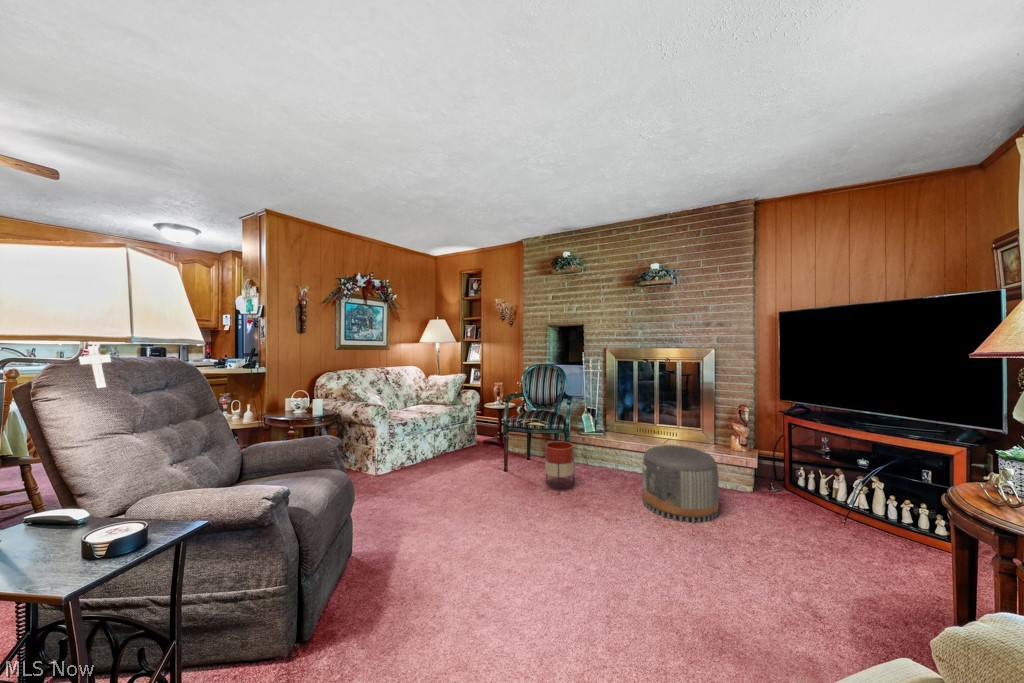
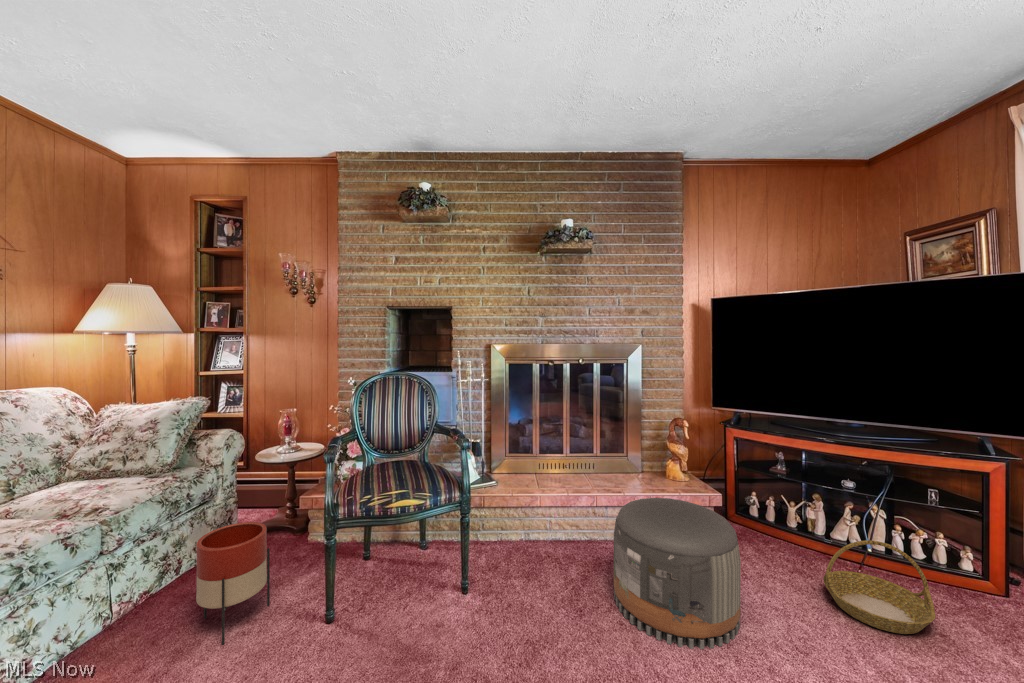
planter: present [545,441,574,494] -> present [196,522,270,645]
basket: none [793,490,869,553] -> present [823,540,936,634]

